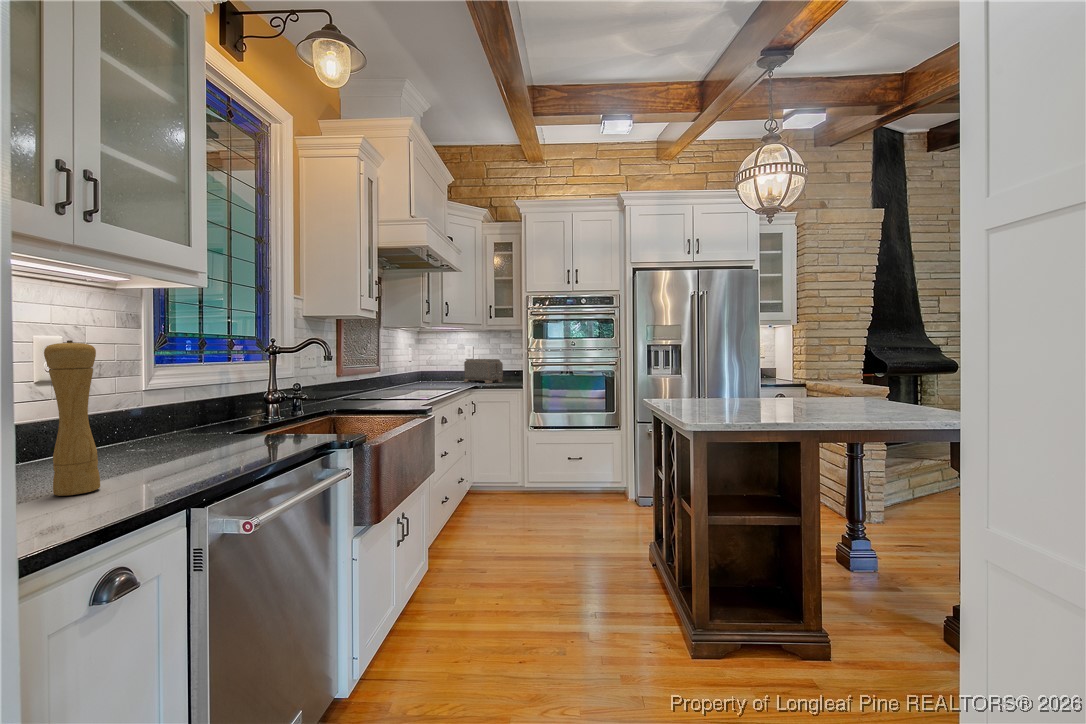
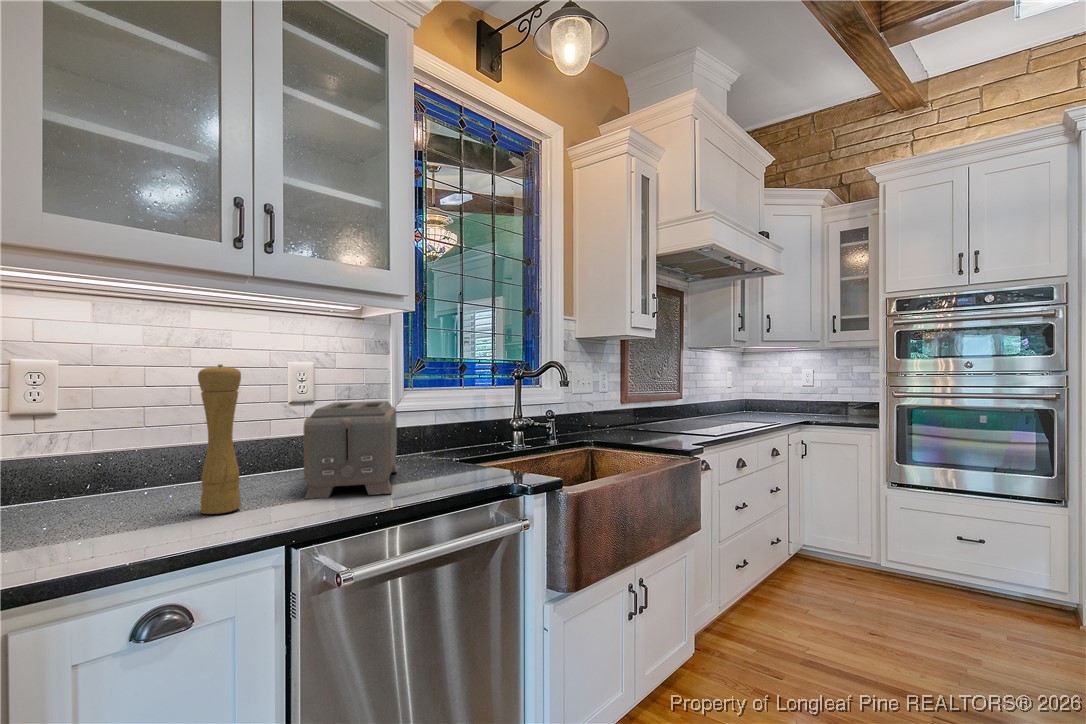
toaster: present [464,359,503,383] -> present [303,401,397,498]

